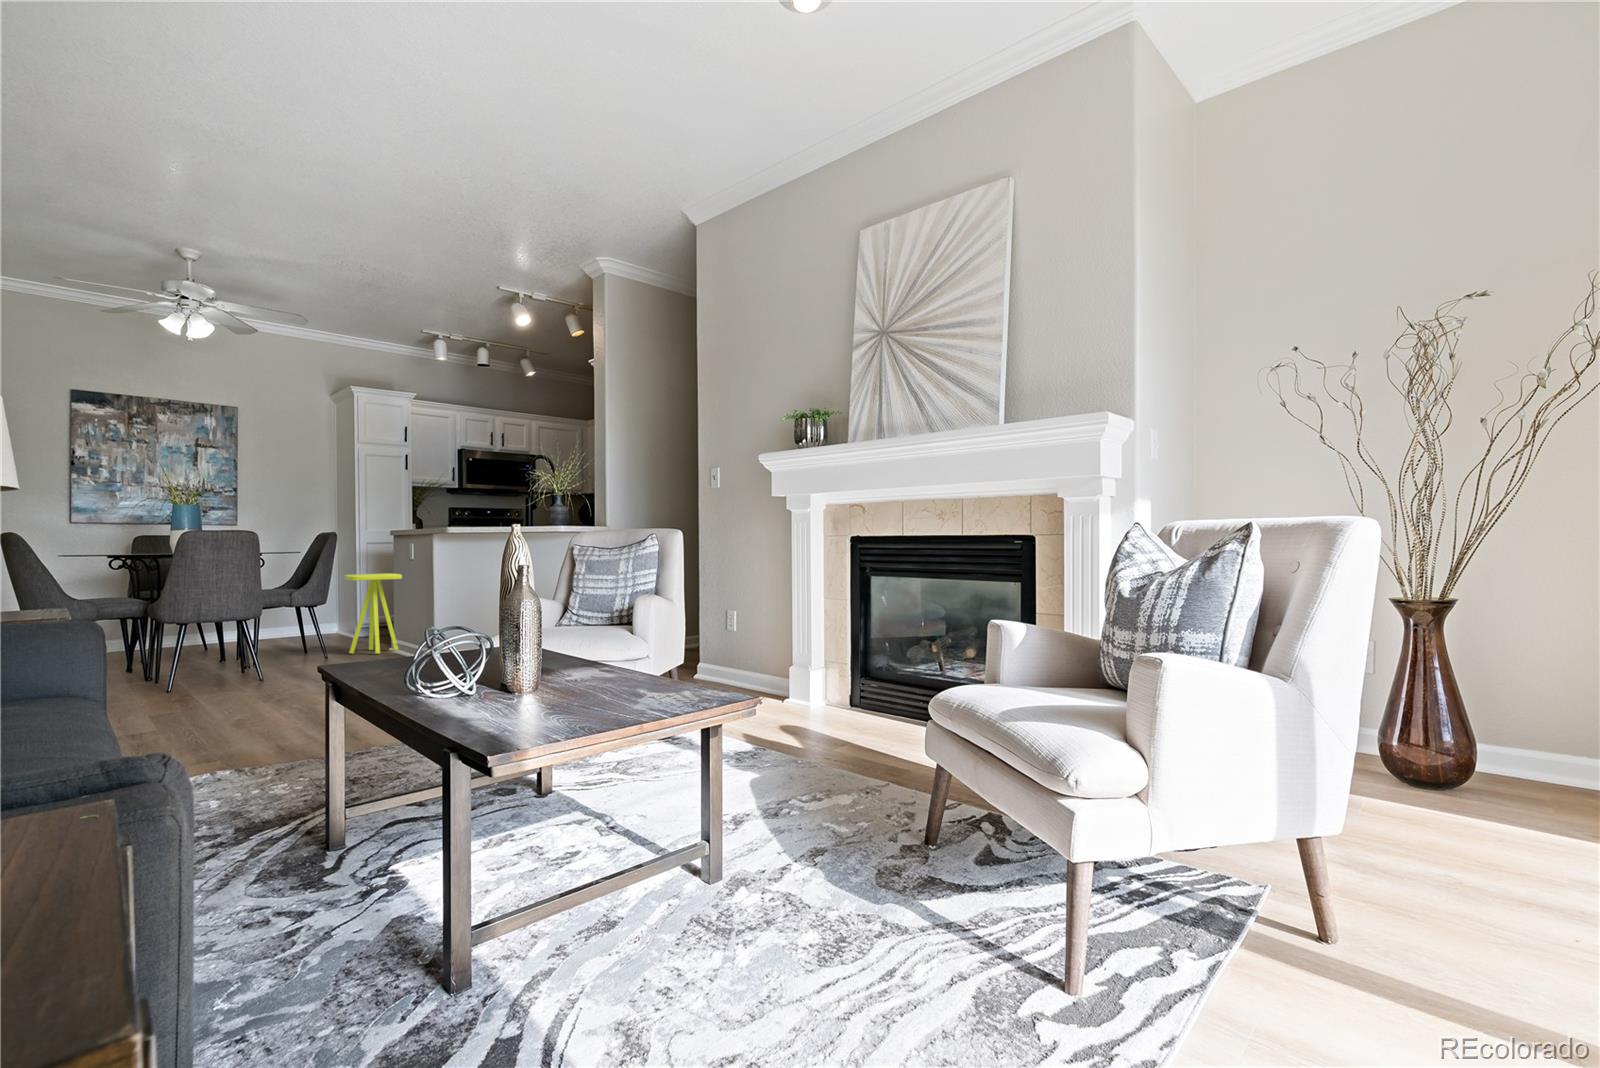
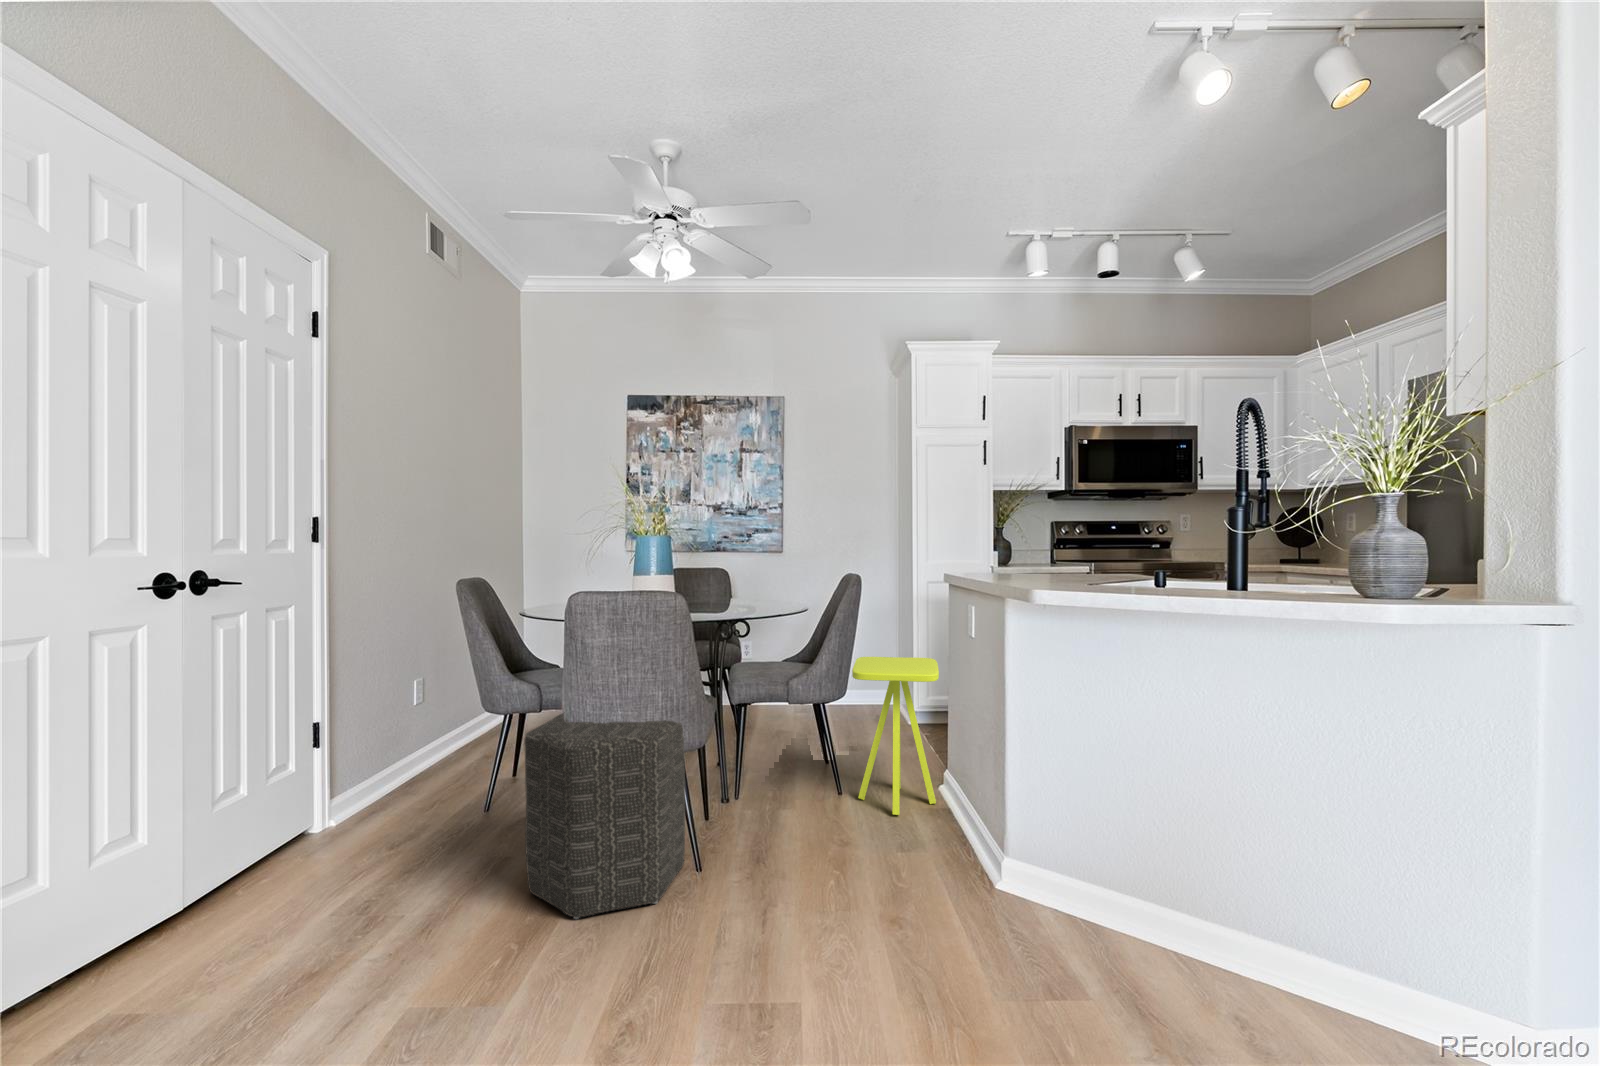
ottoman: none [169,592,267,690] -> present [524,713,685,919]

